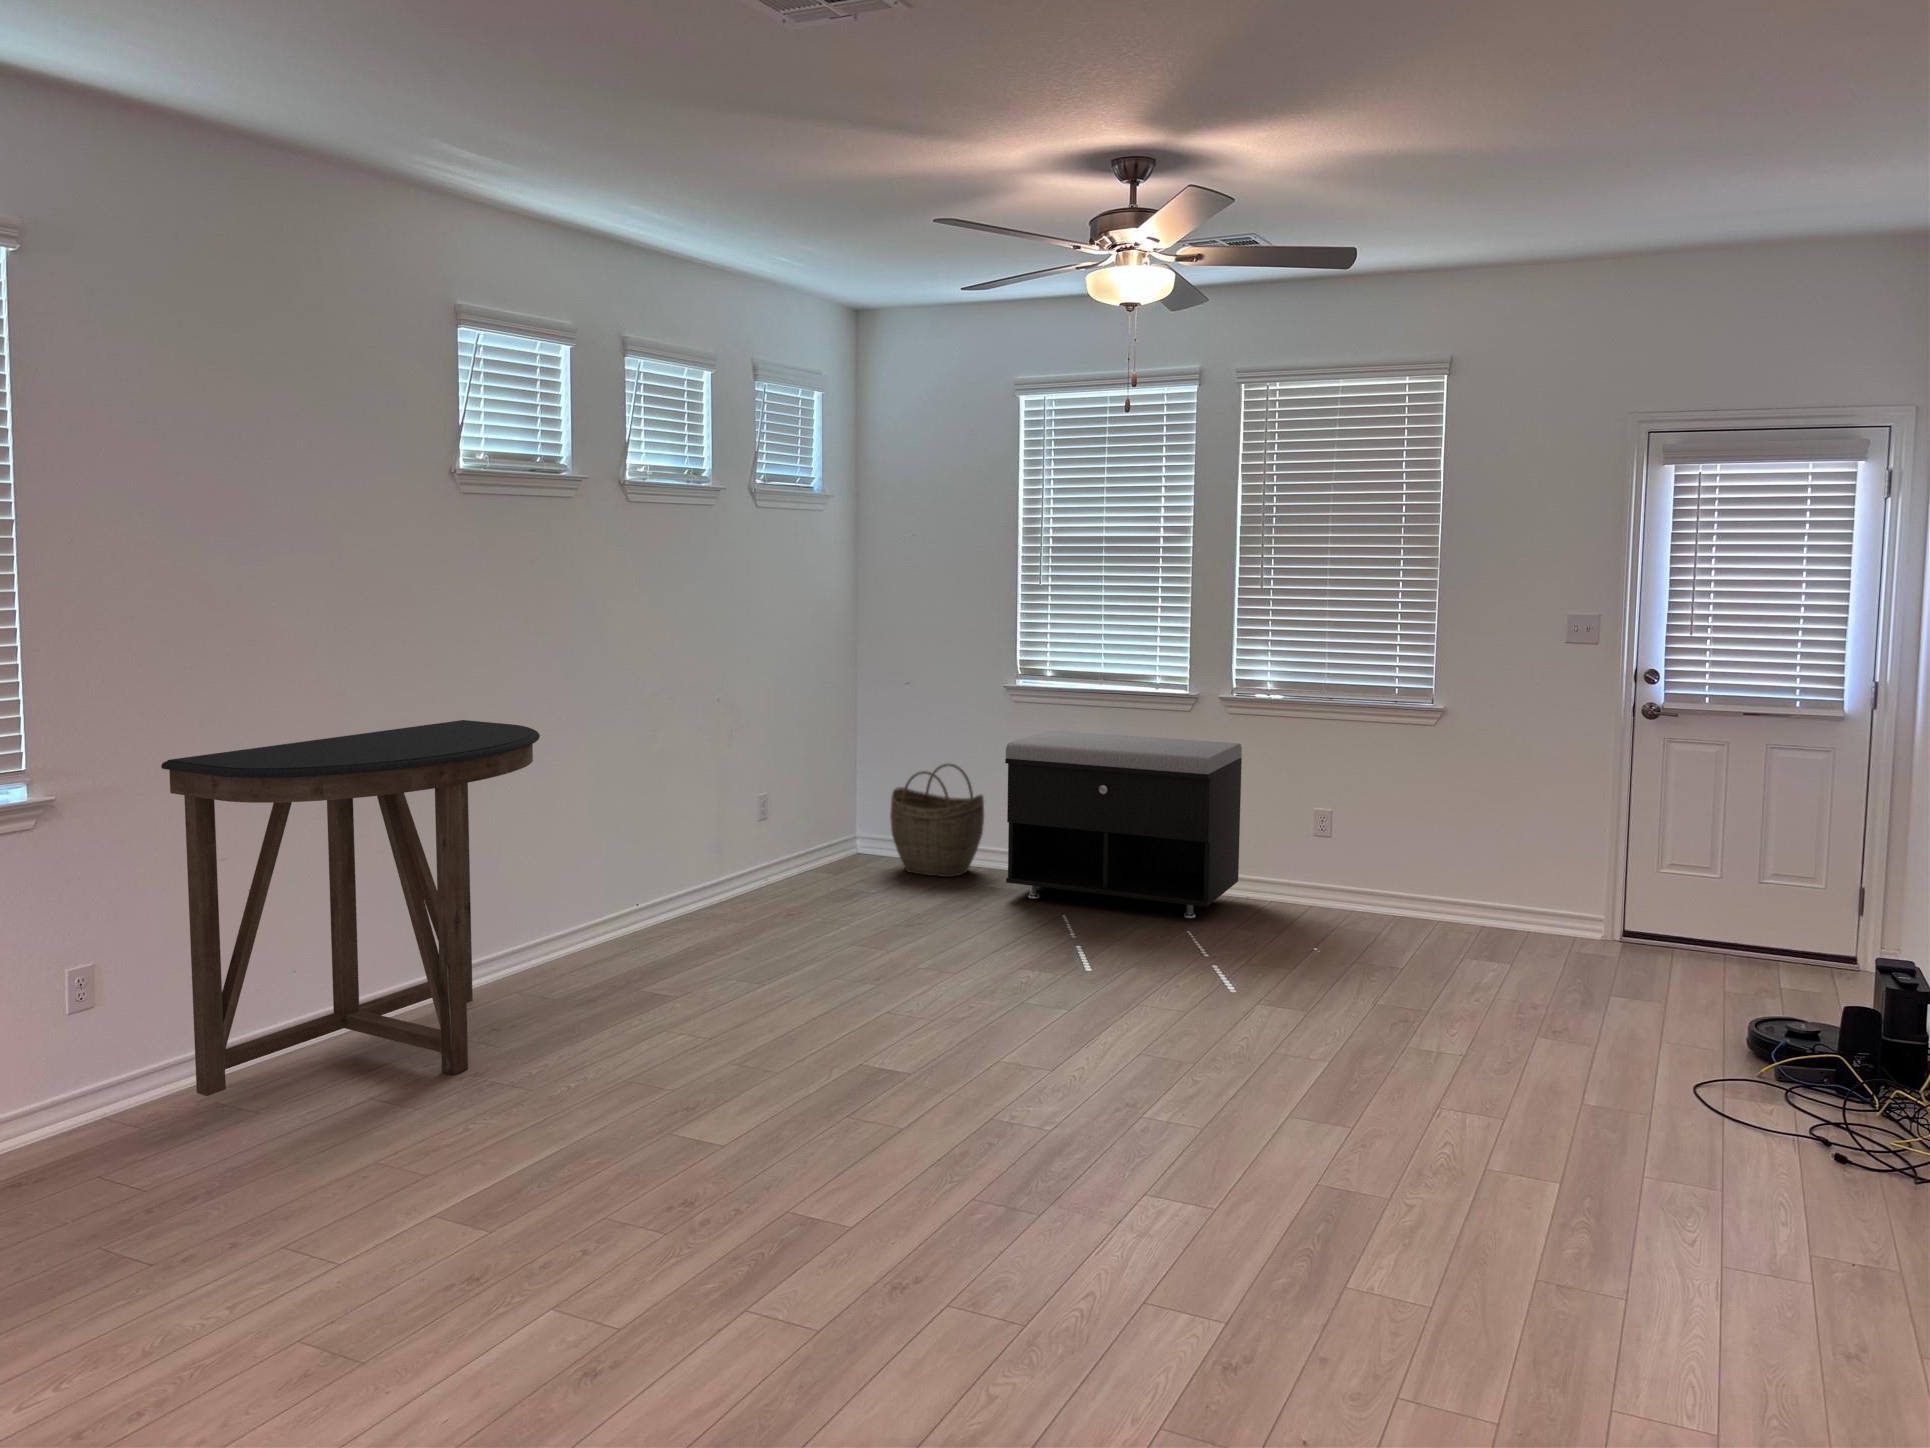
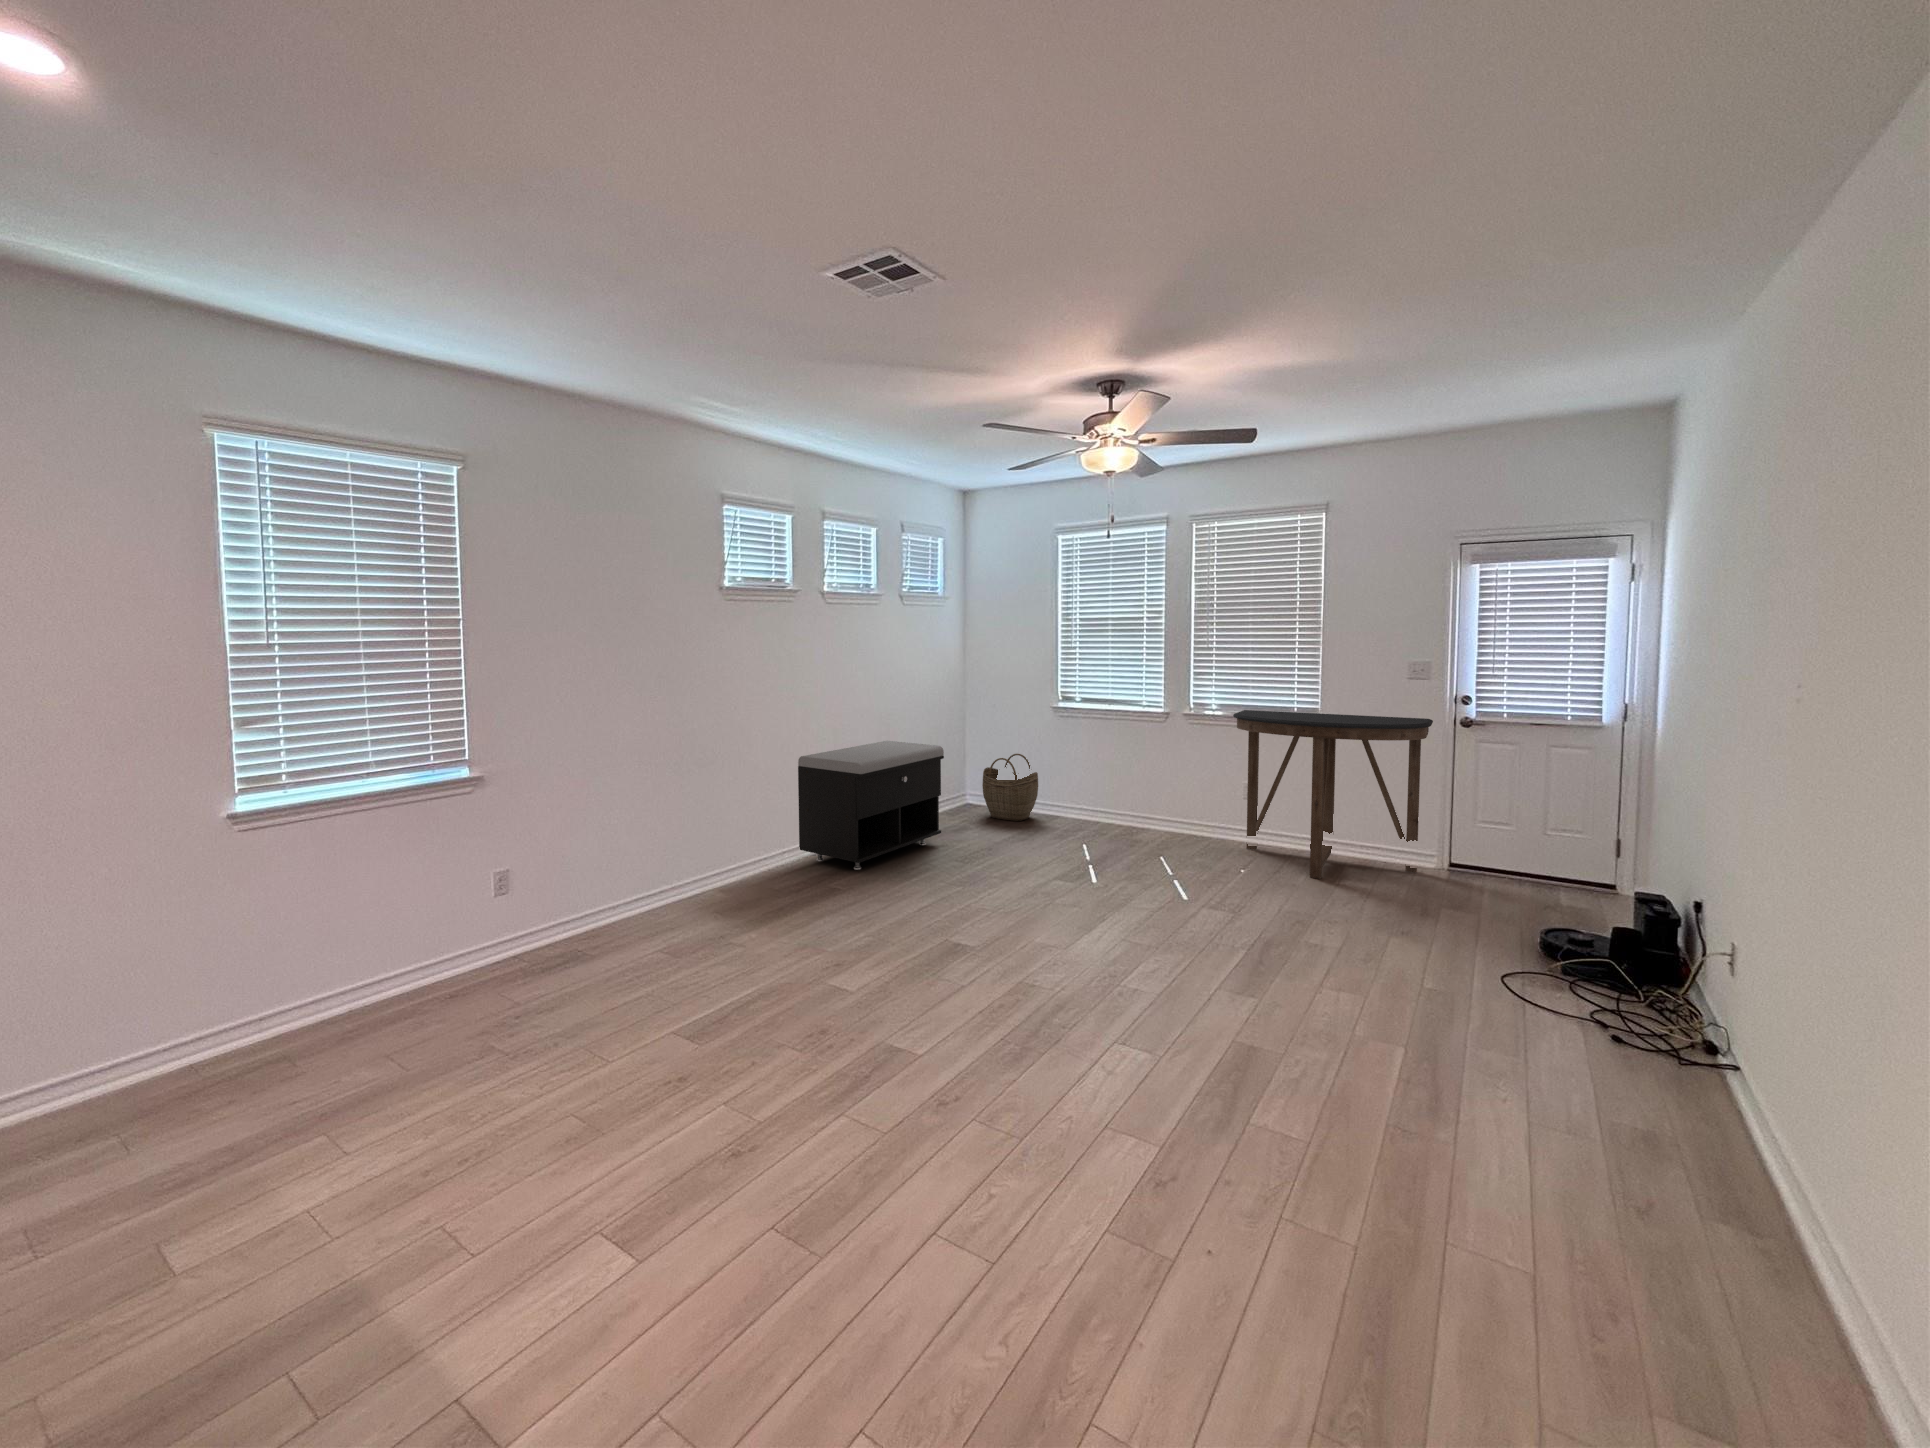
console table: present [161,720,540,1096] -> present [1233,710,1433,879]
storage bench: present [1005,730,1242,918] -> present [798,741,944,870]

